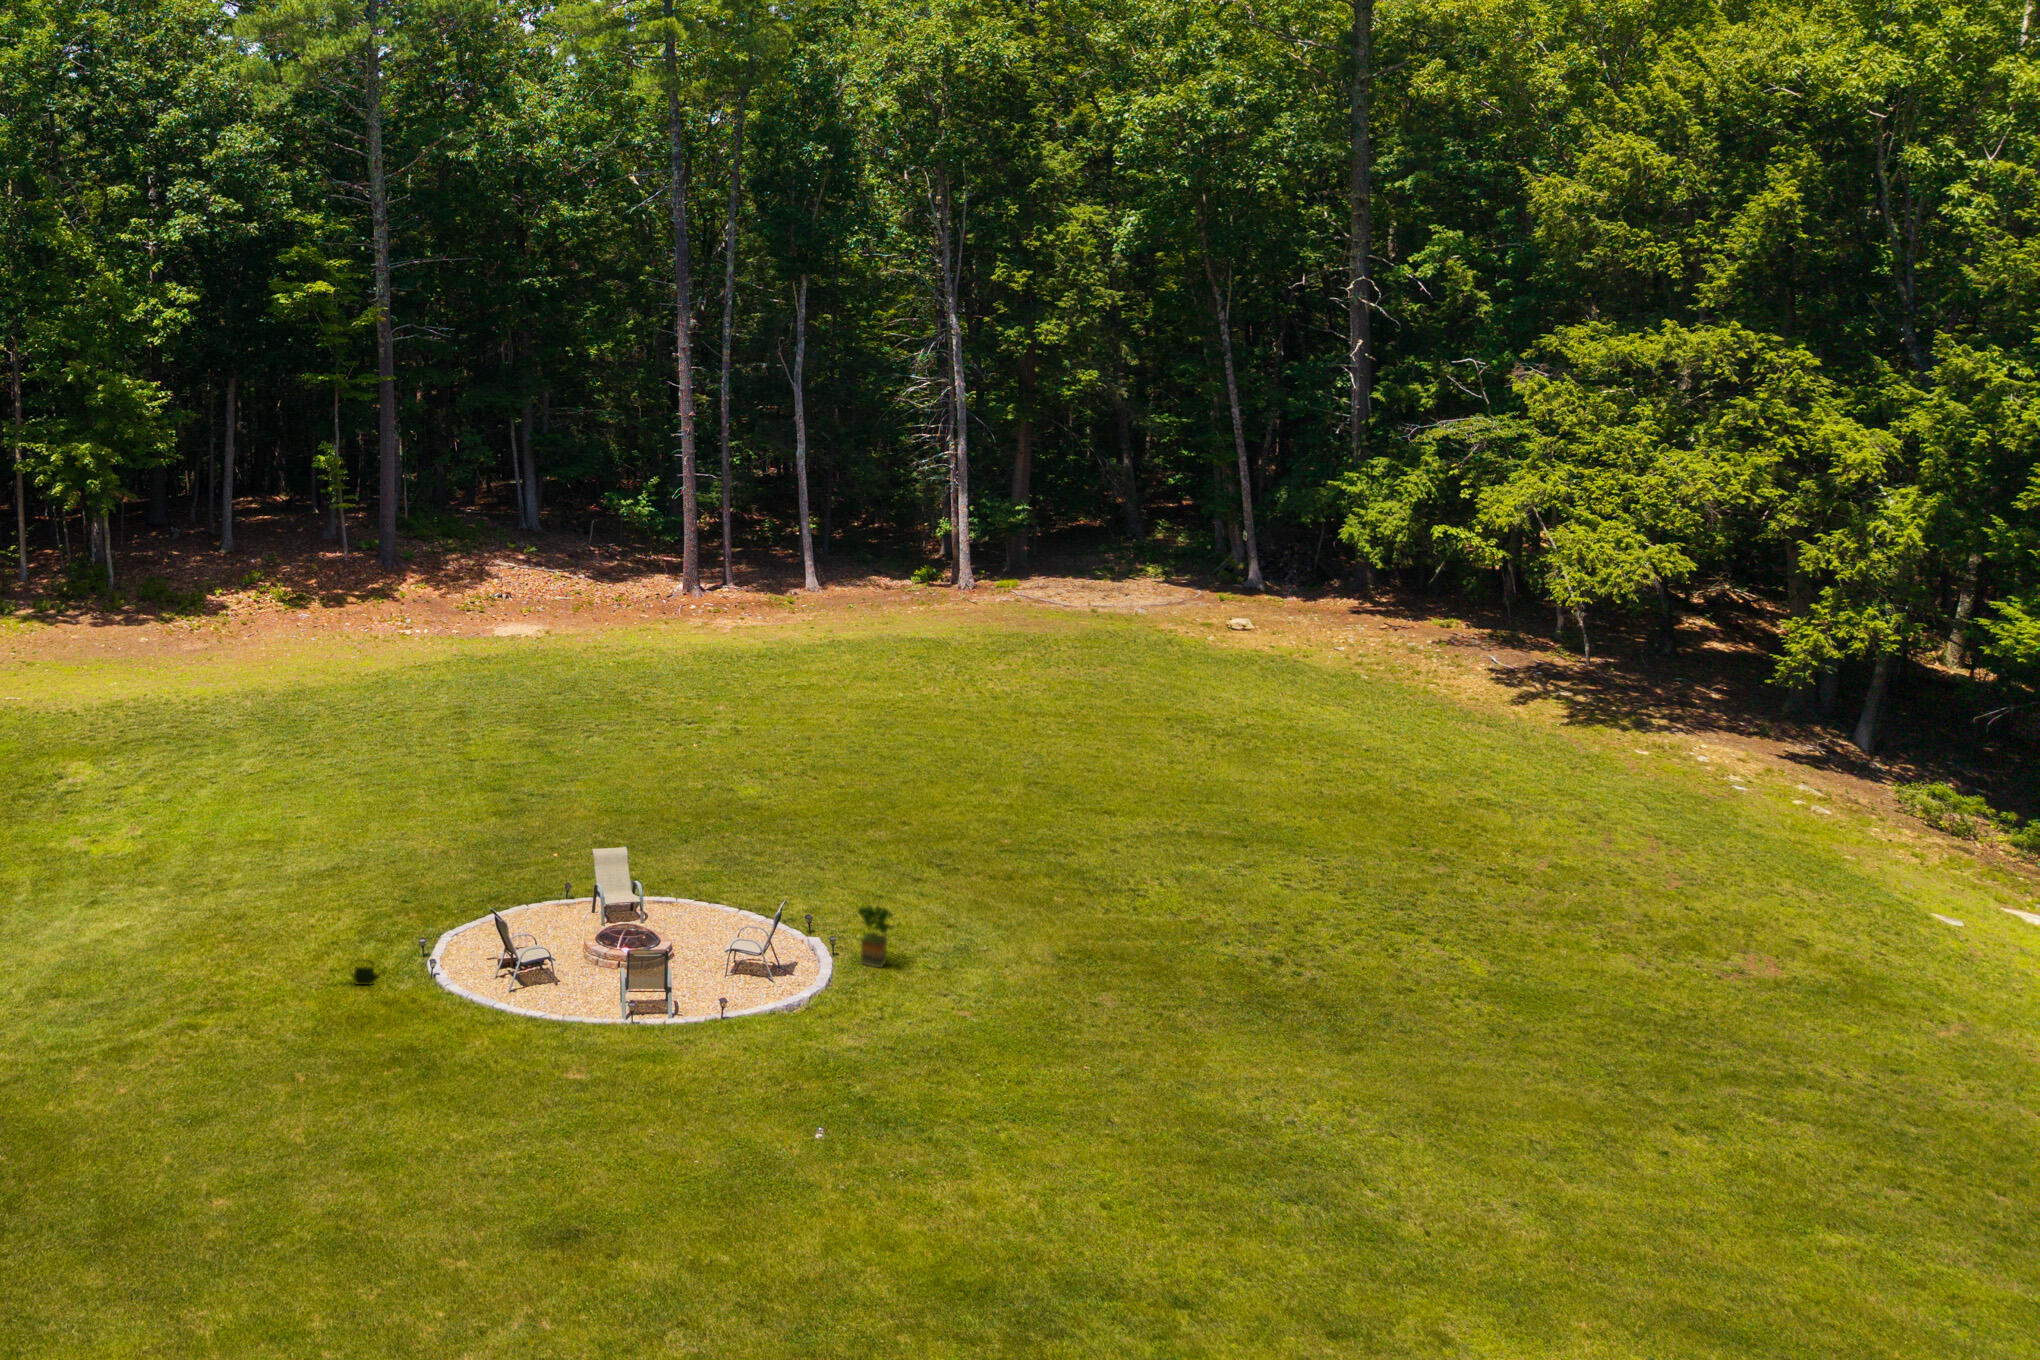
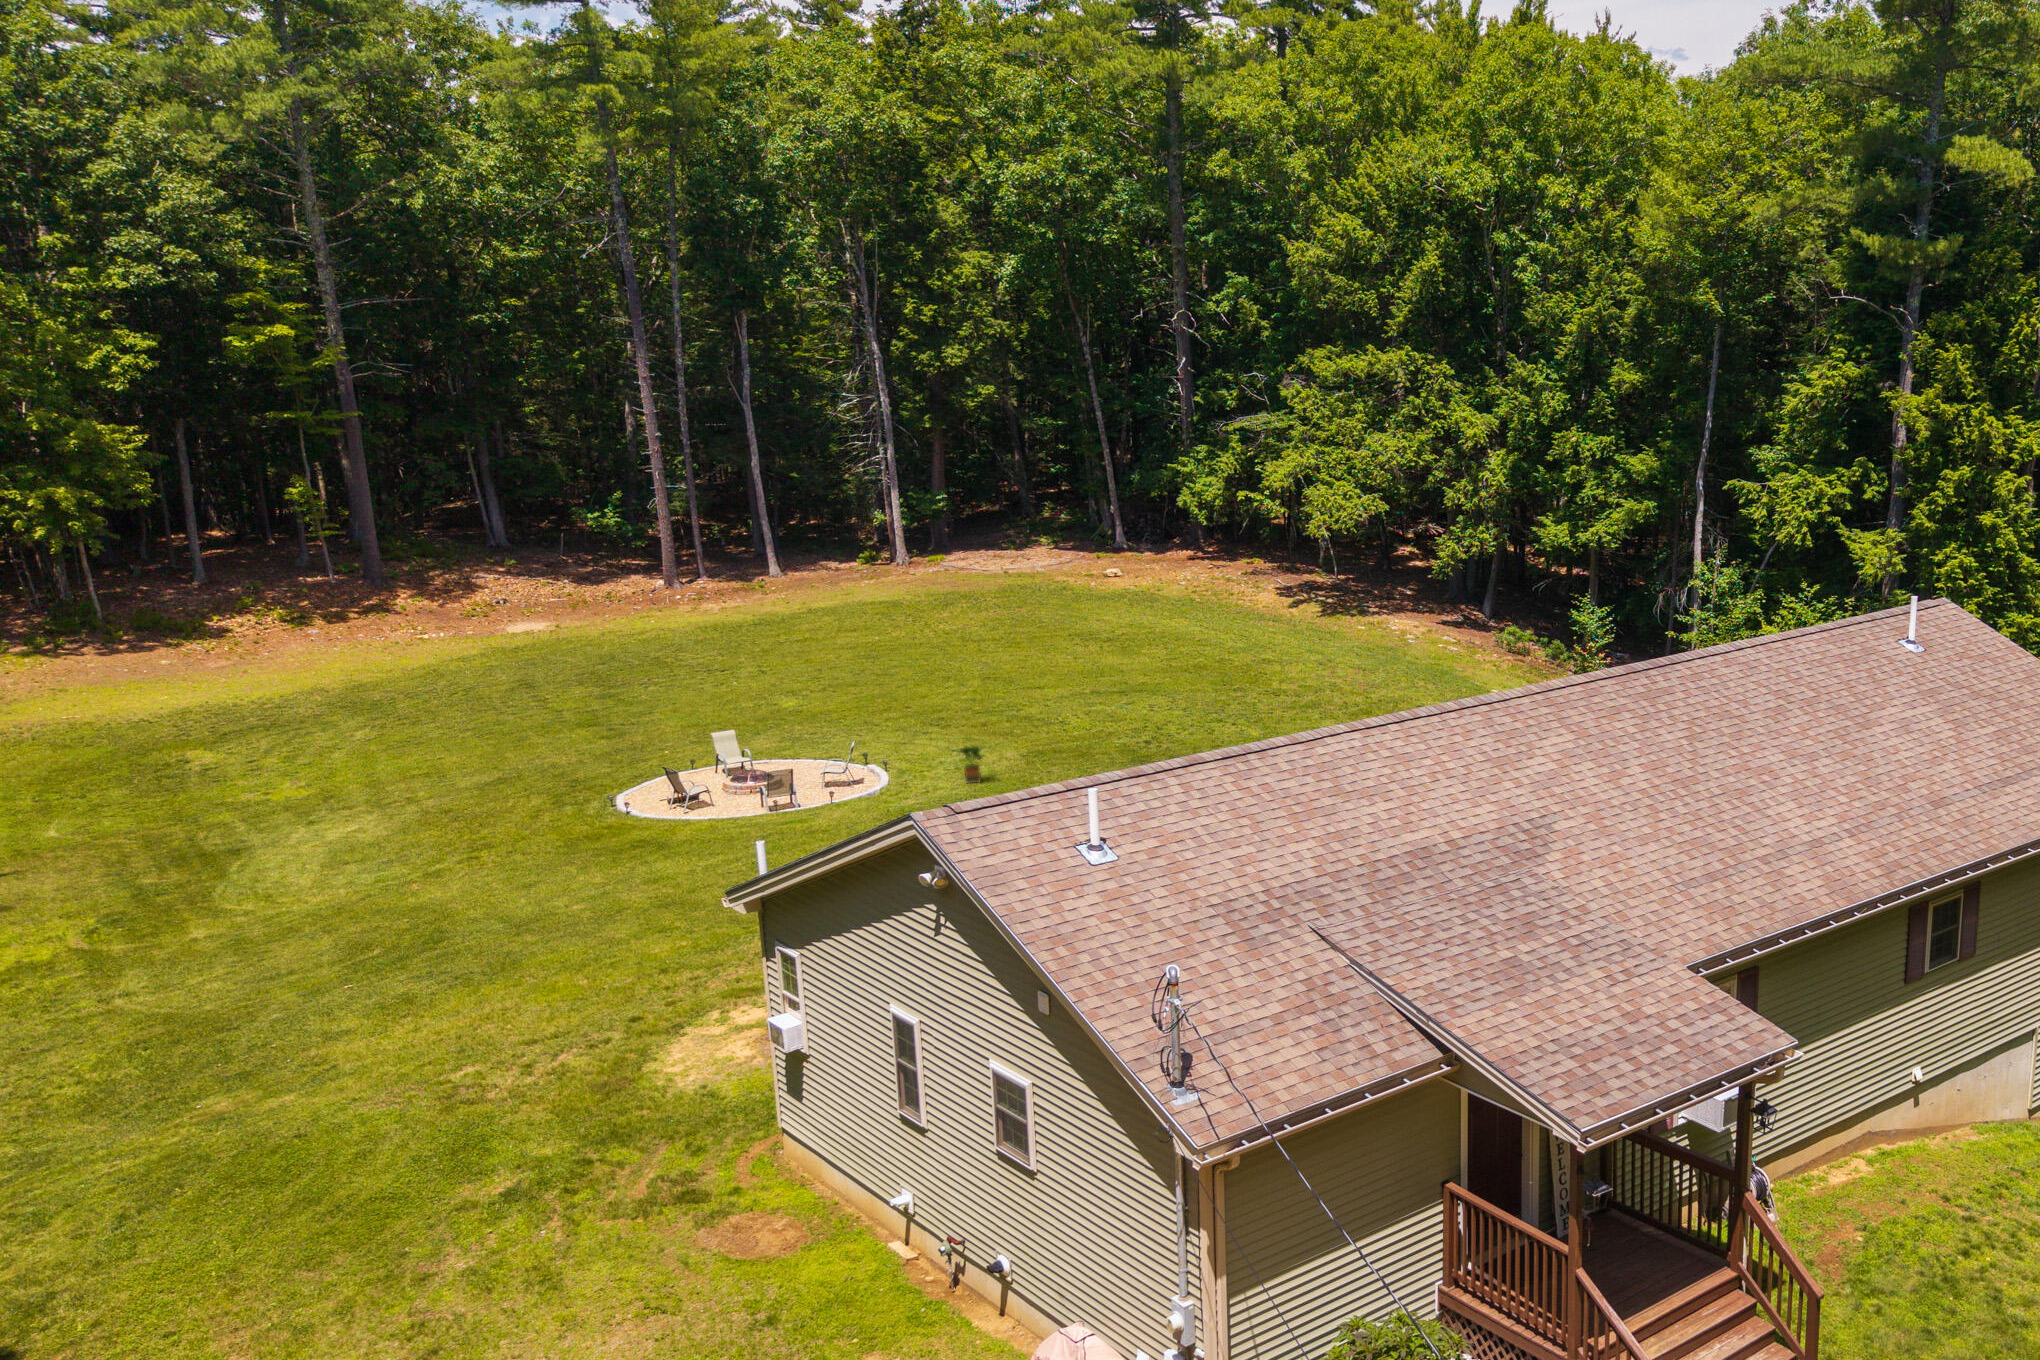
watering can: present [351,959,381,985] -> none [582,844,618,864]

